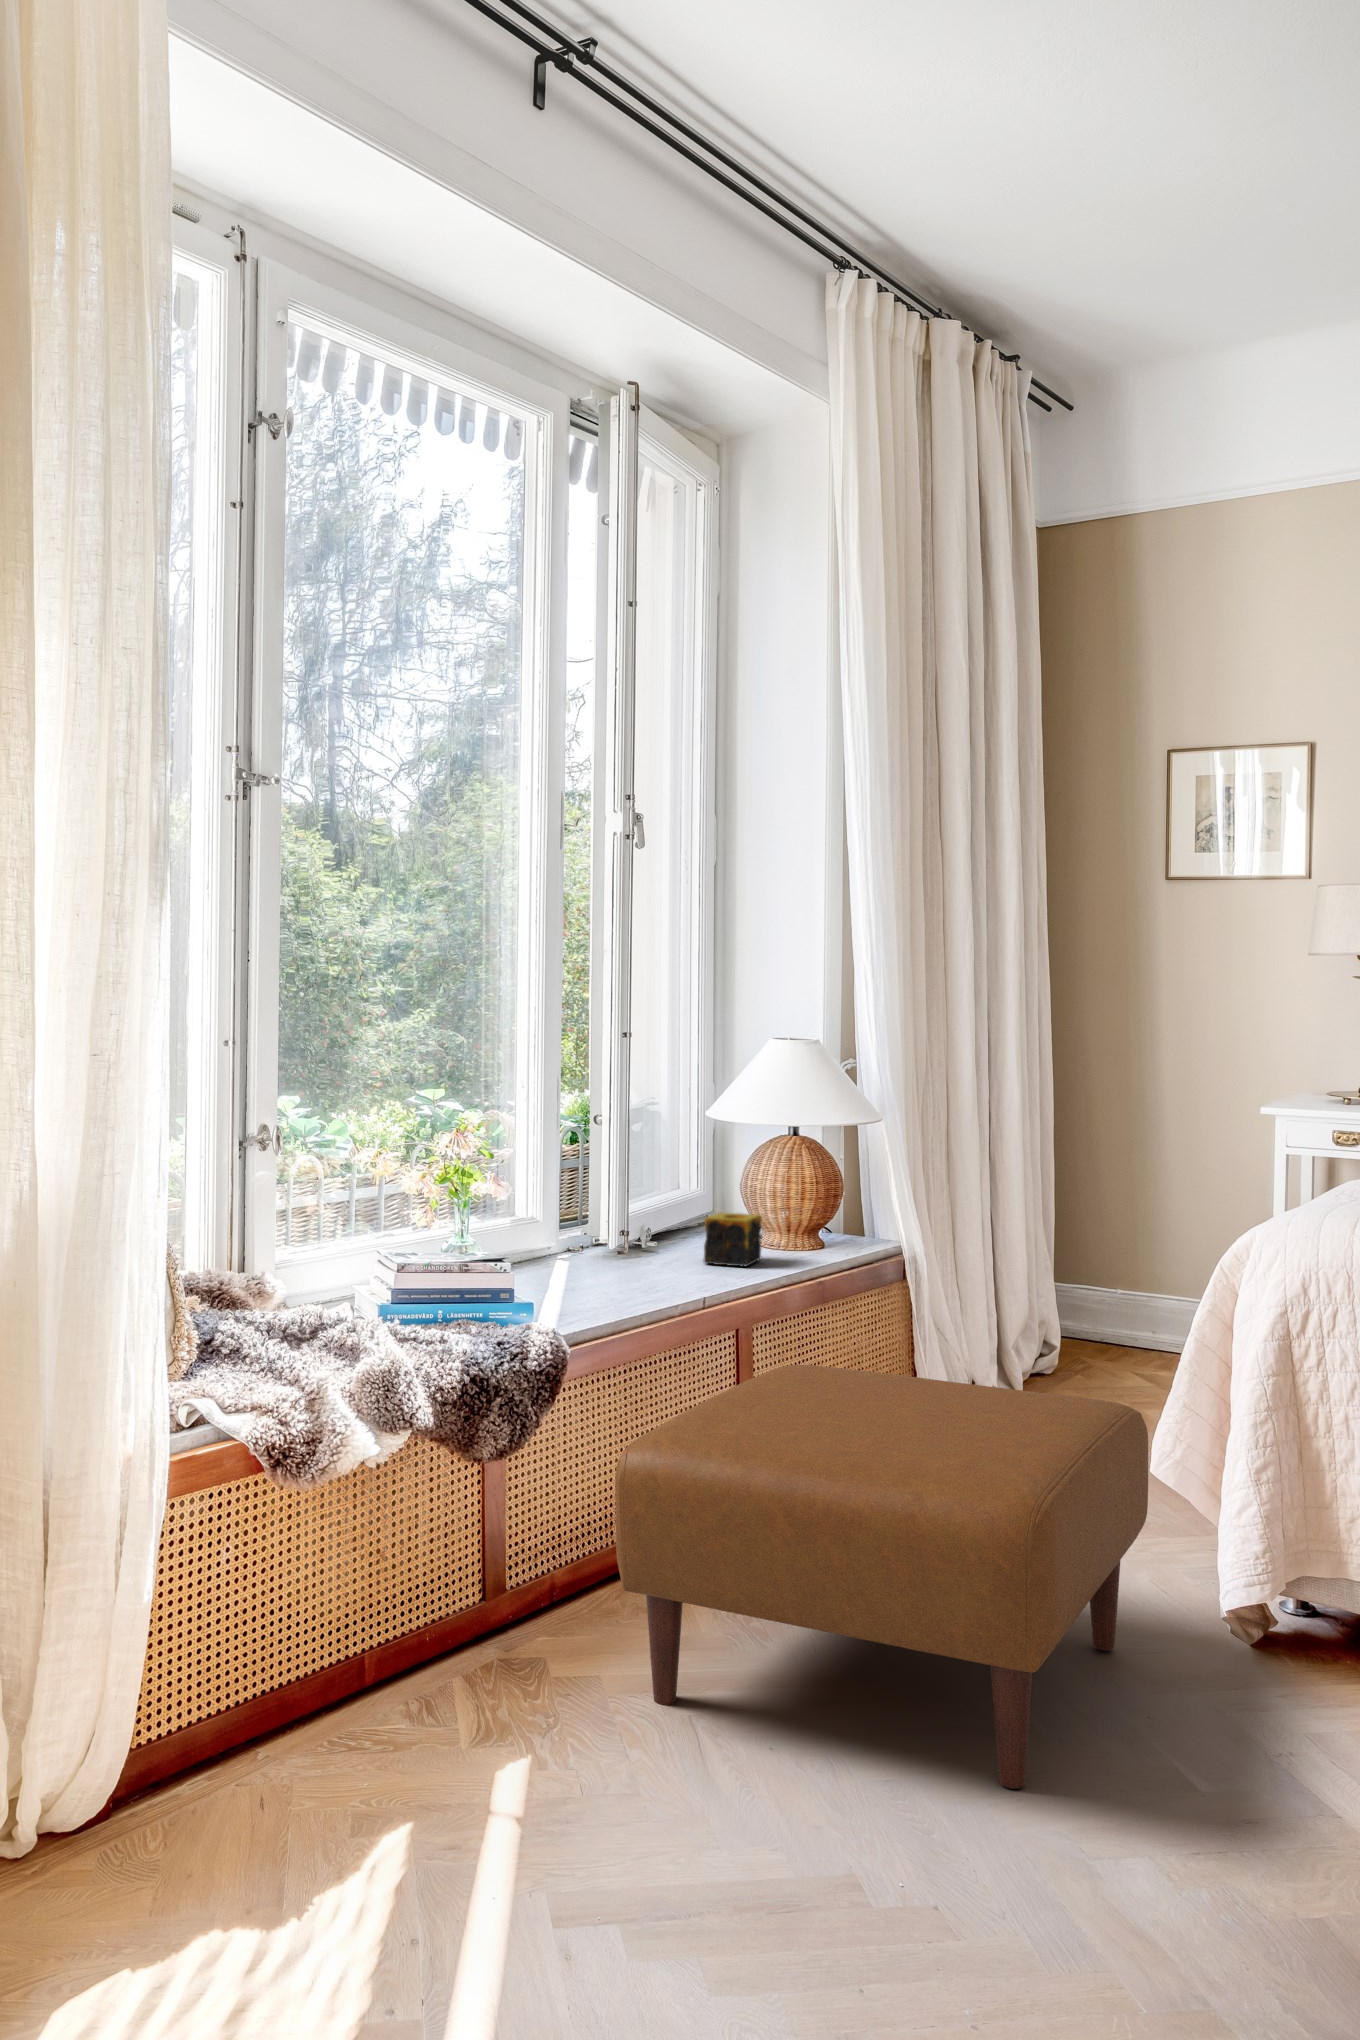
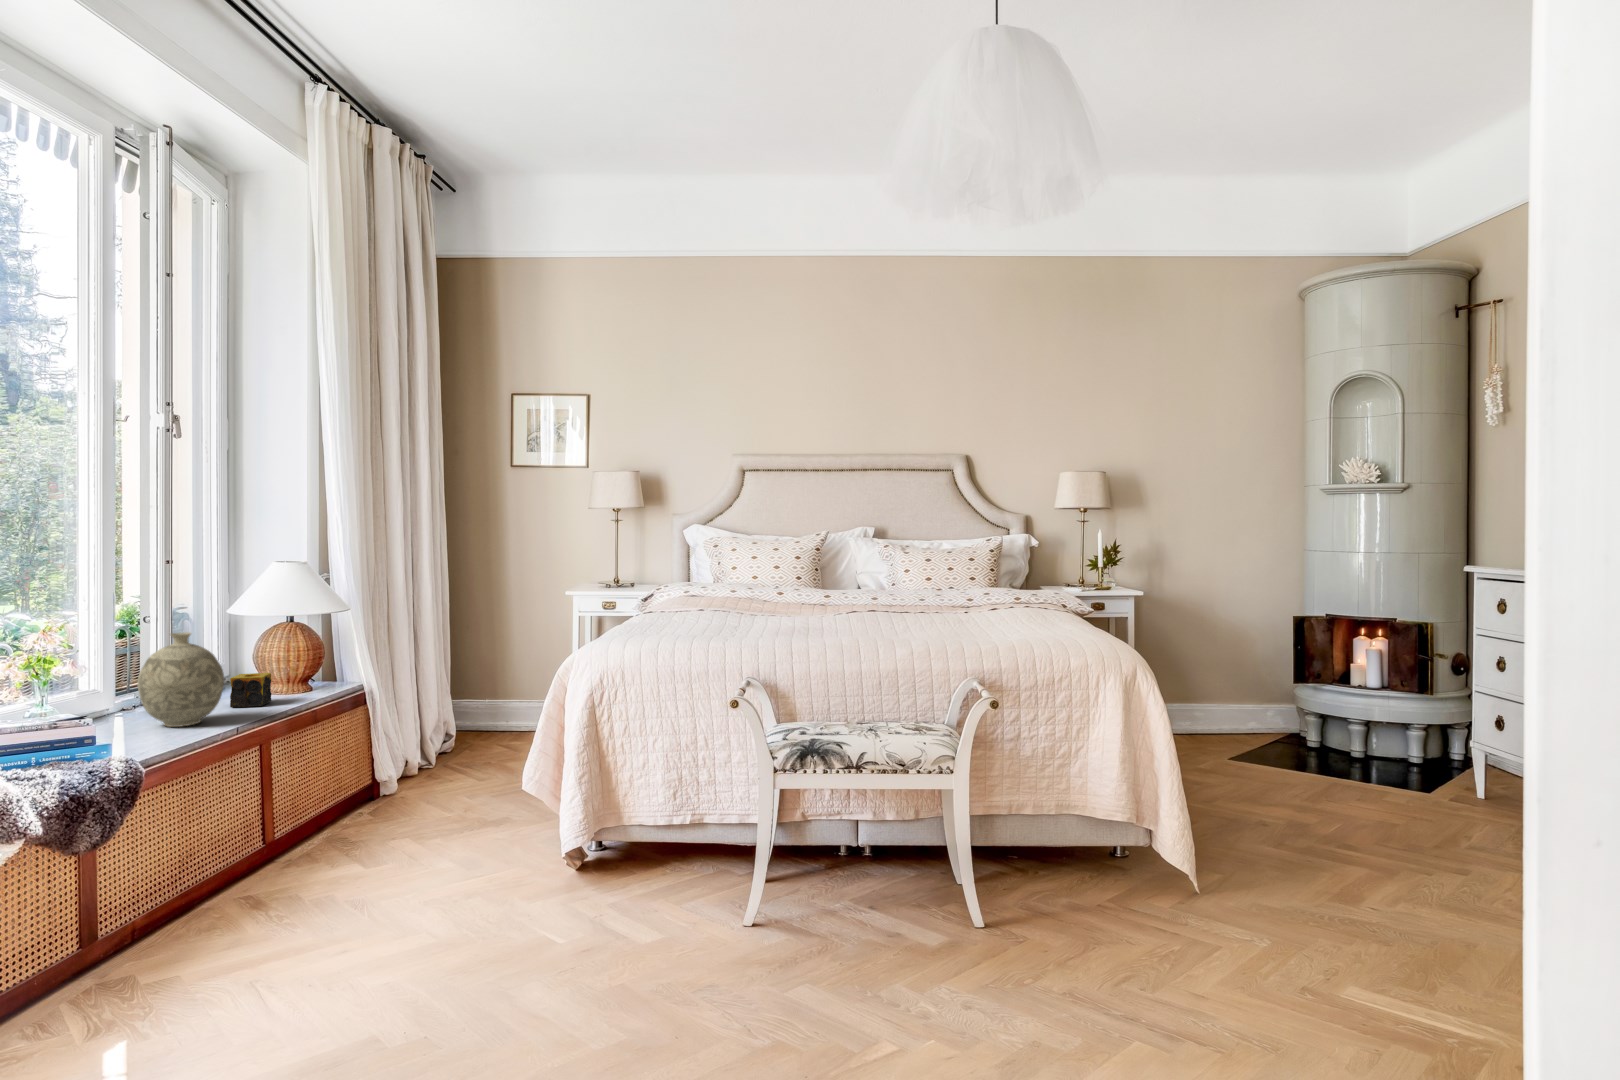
decorative vase: none [581,1142,691,1286] -> present [137,632,224,727]
ottoman: present [615,1365,1148,1789] -> none [194,752,524,979]

